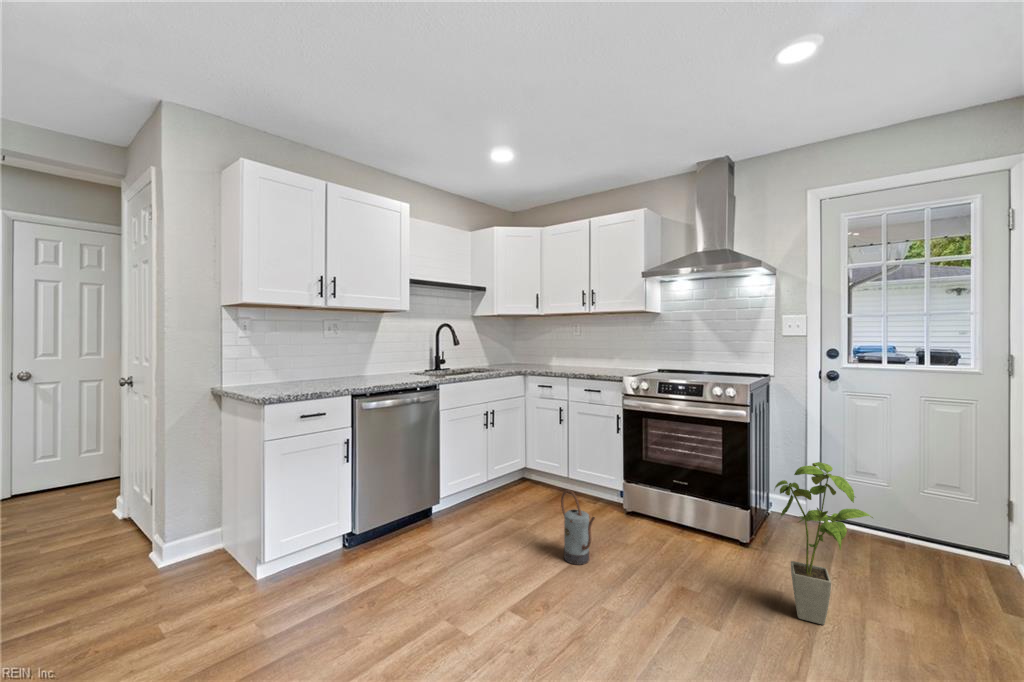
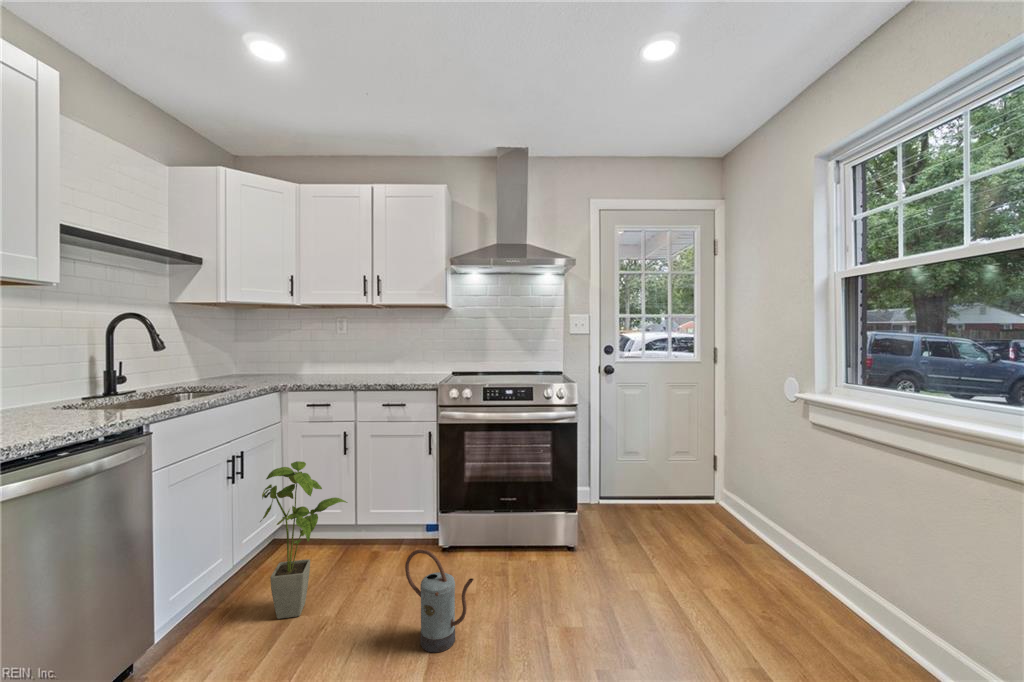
house plant: present [775,462,873,625] -> present [260,461,347,619]

